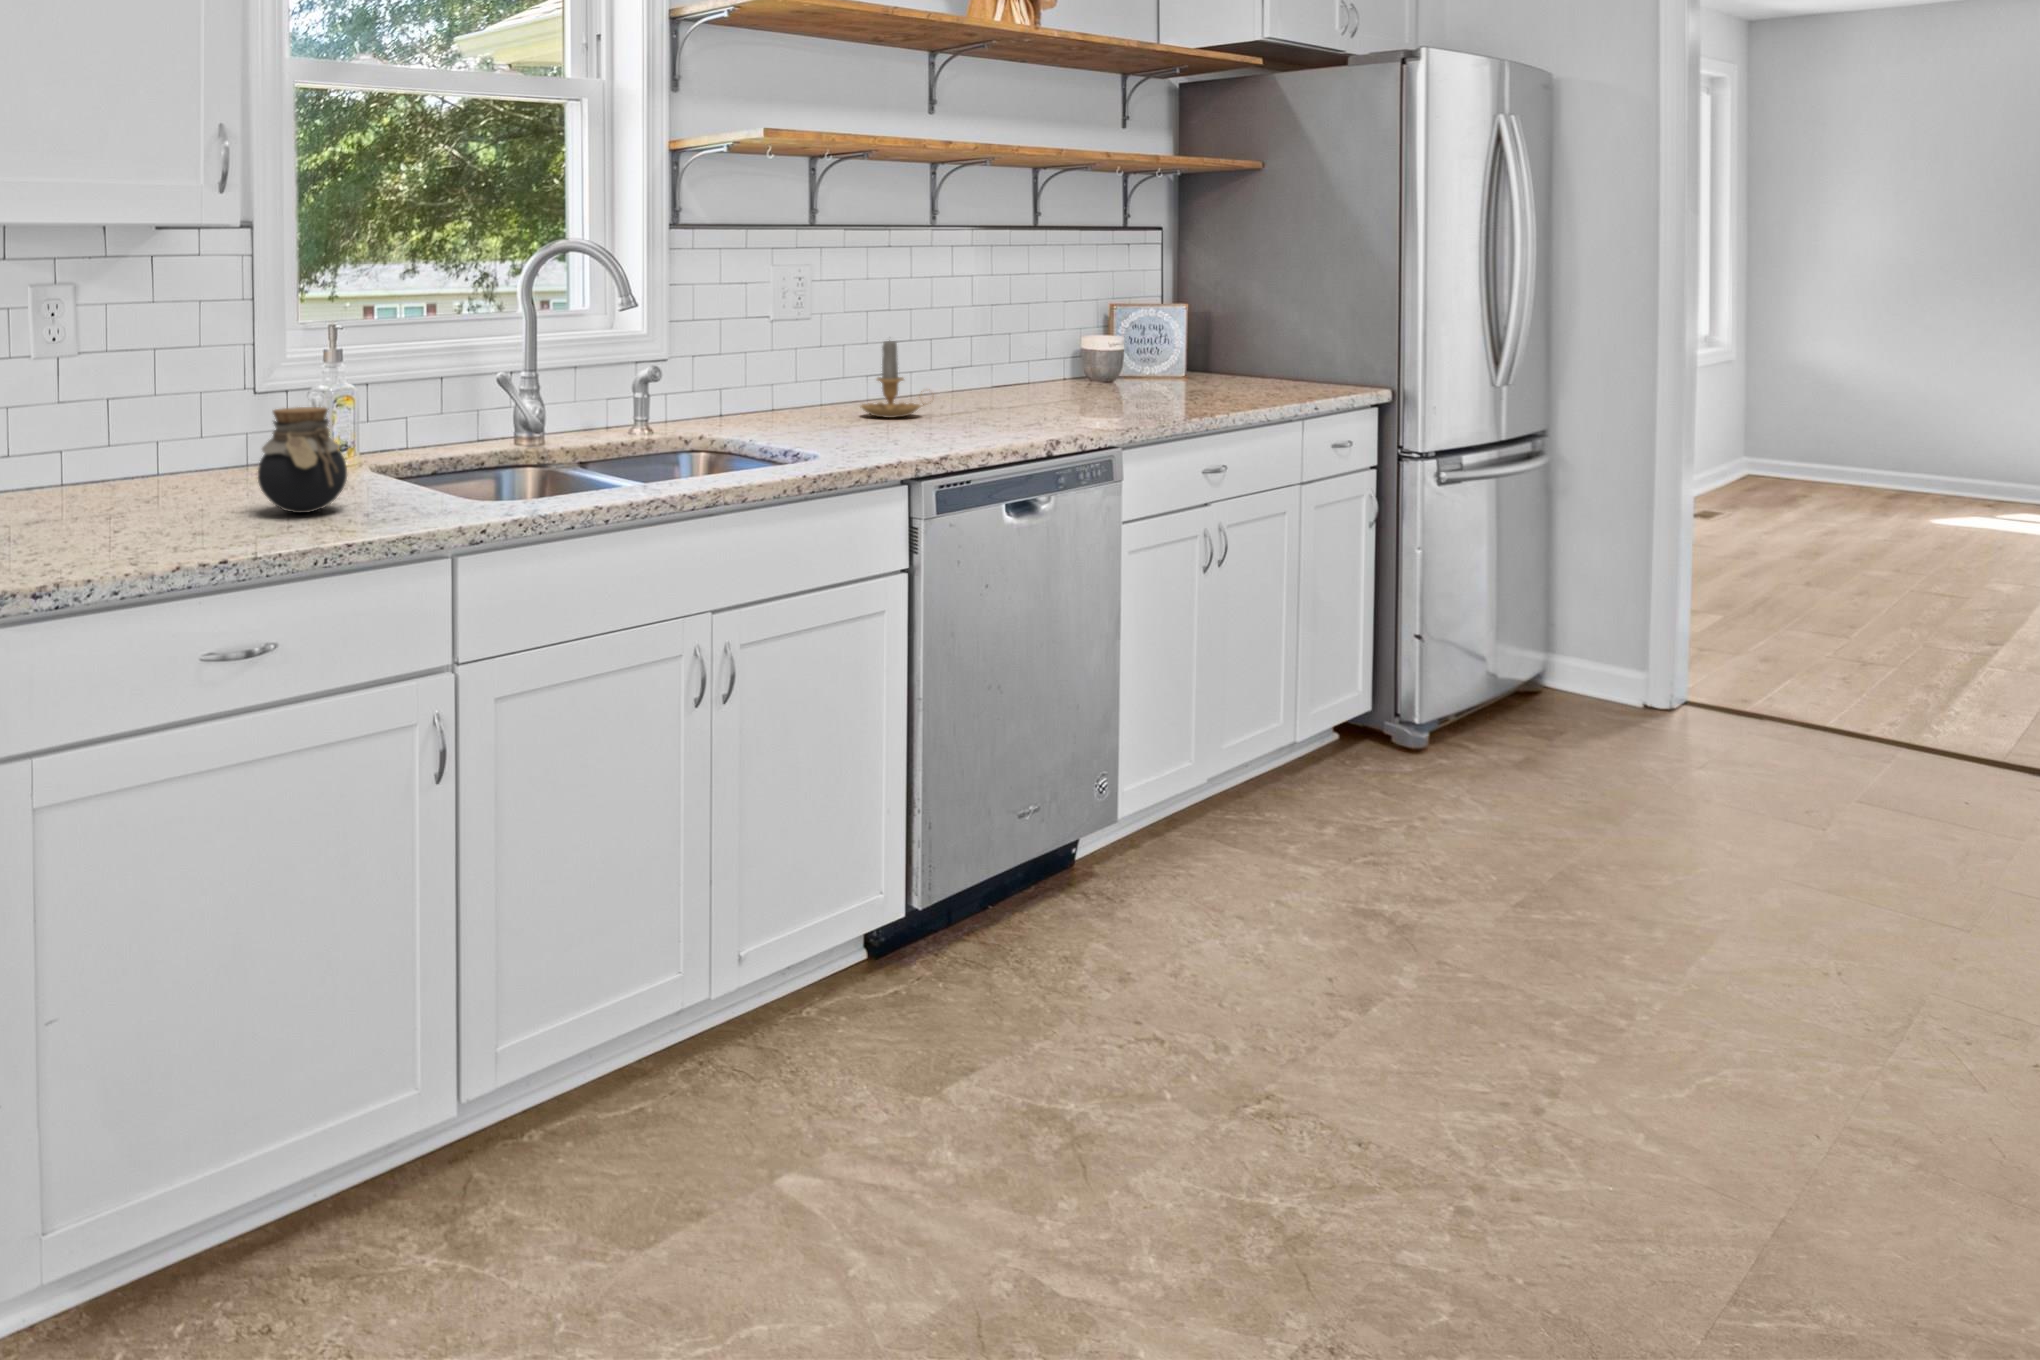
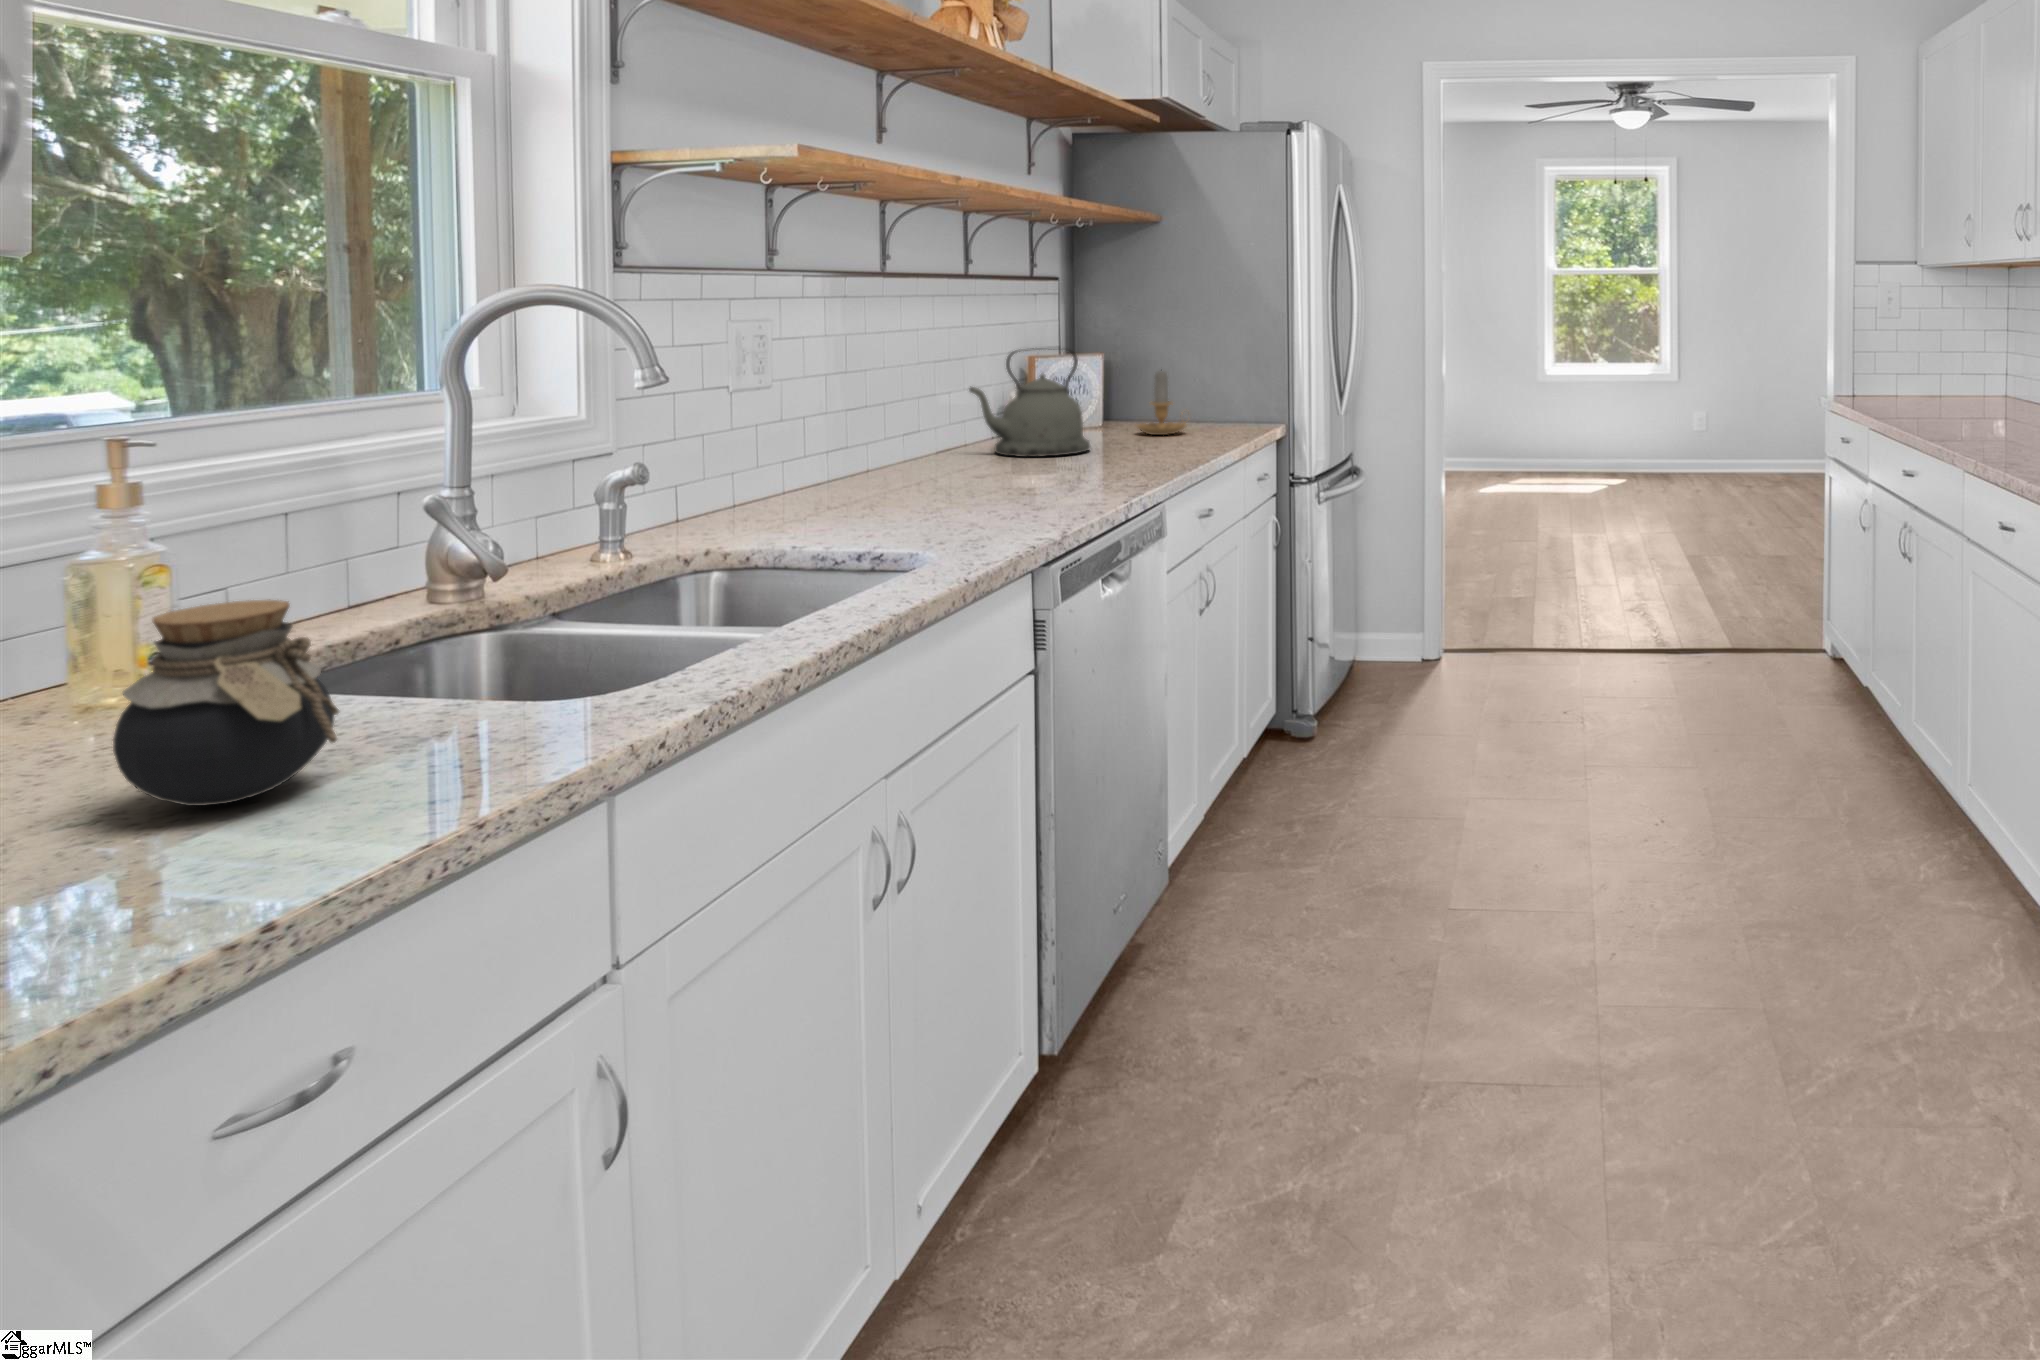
kettle: none [1007,298,1125,401] -> present [970,350,1090,457]
candle: present [861,341,930,418] -> present [1136,371,1186,435]

